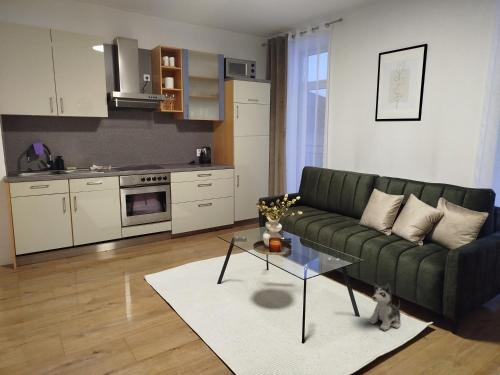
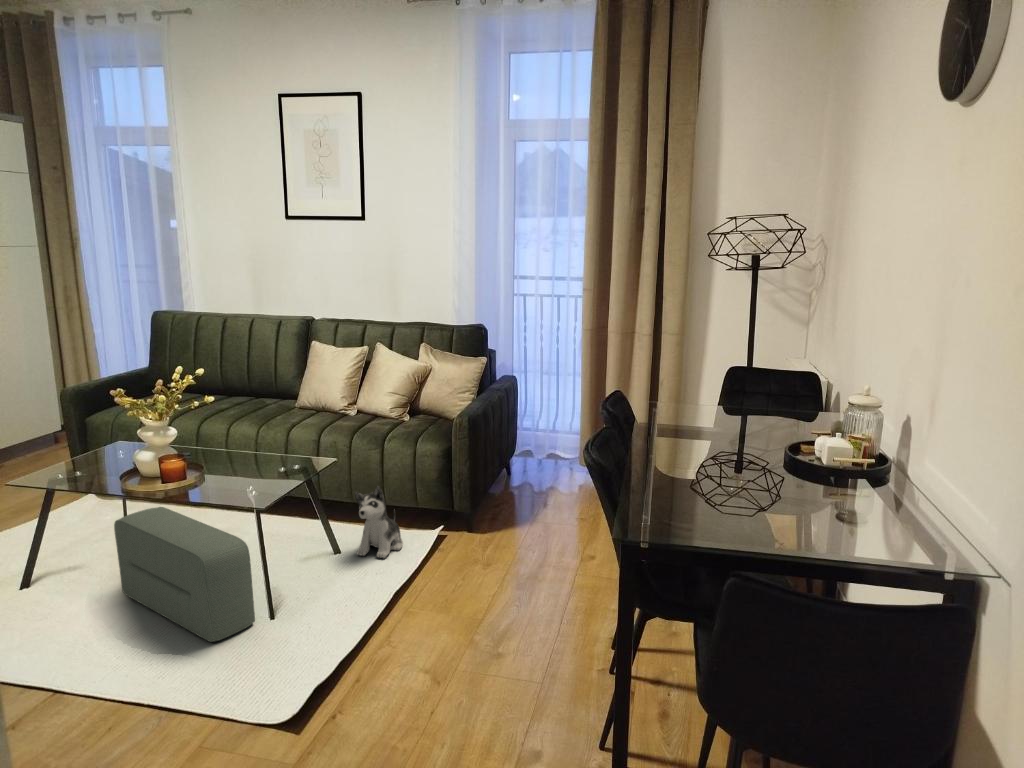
pouf: none [245,262,295,349] -> present [114,507,255,642]

